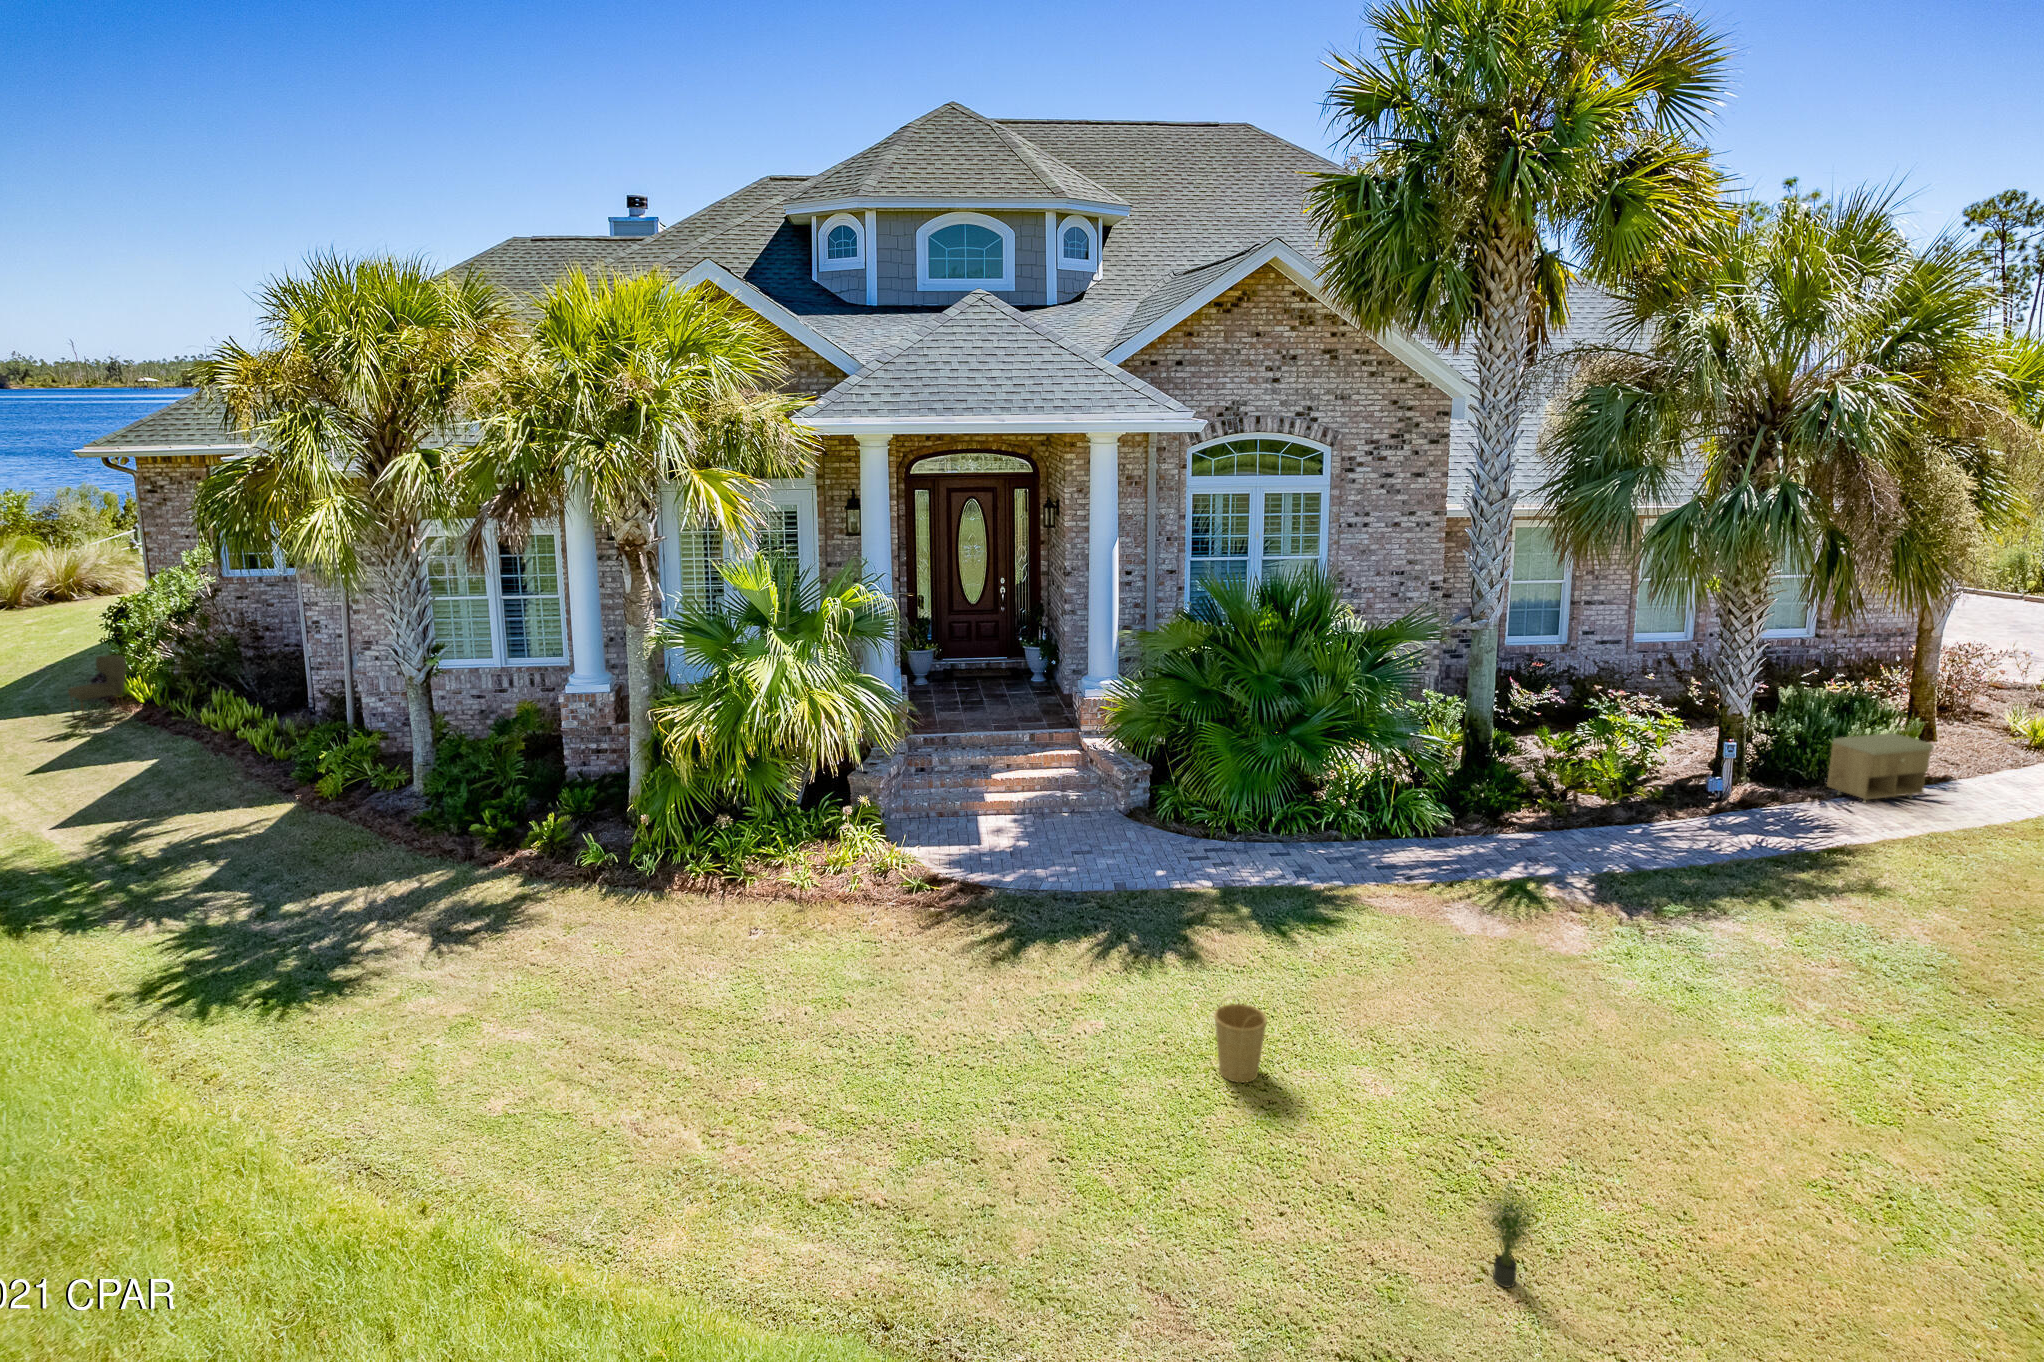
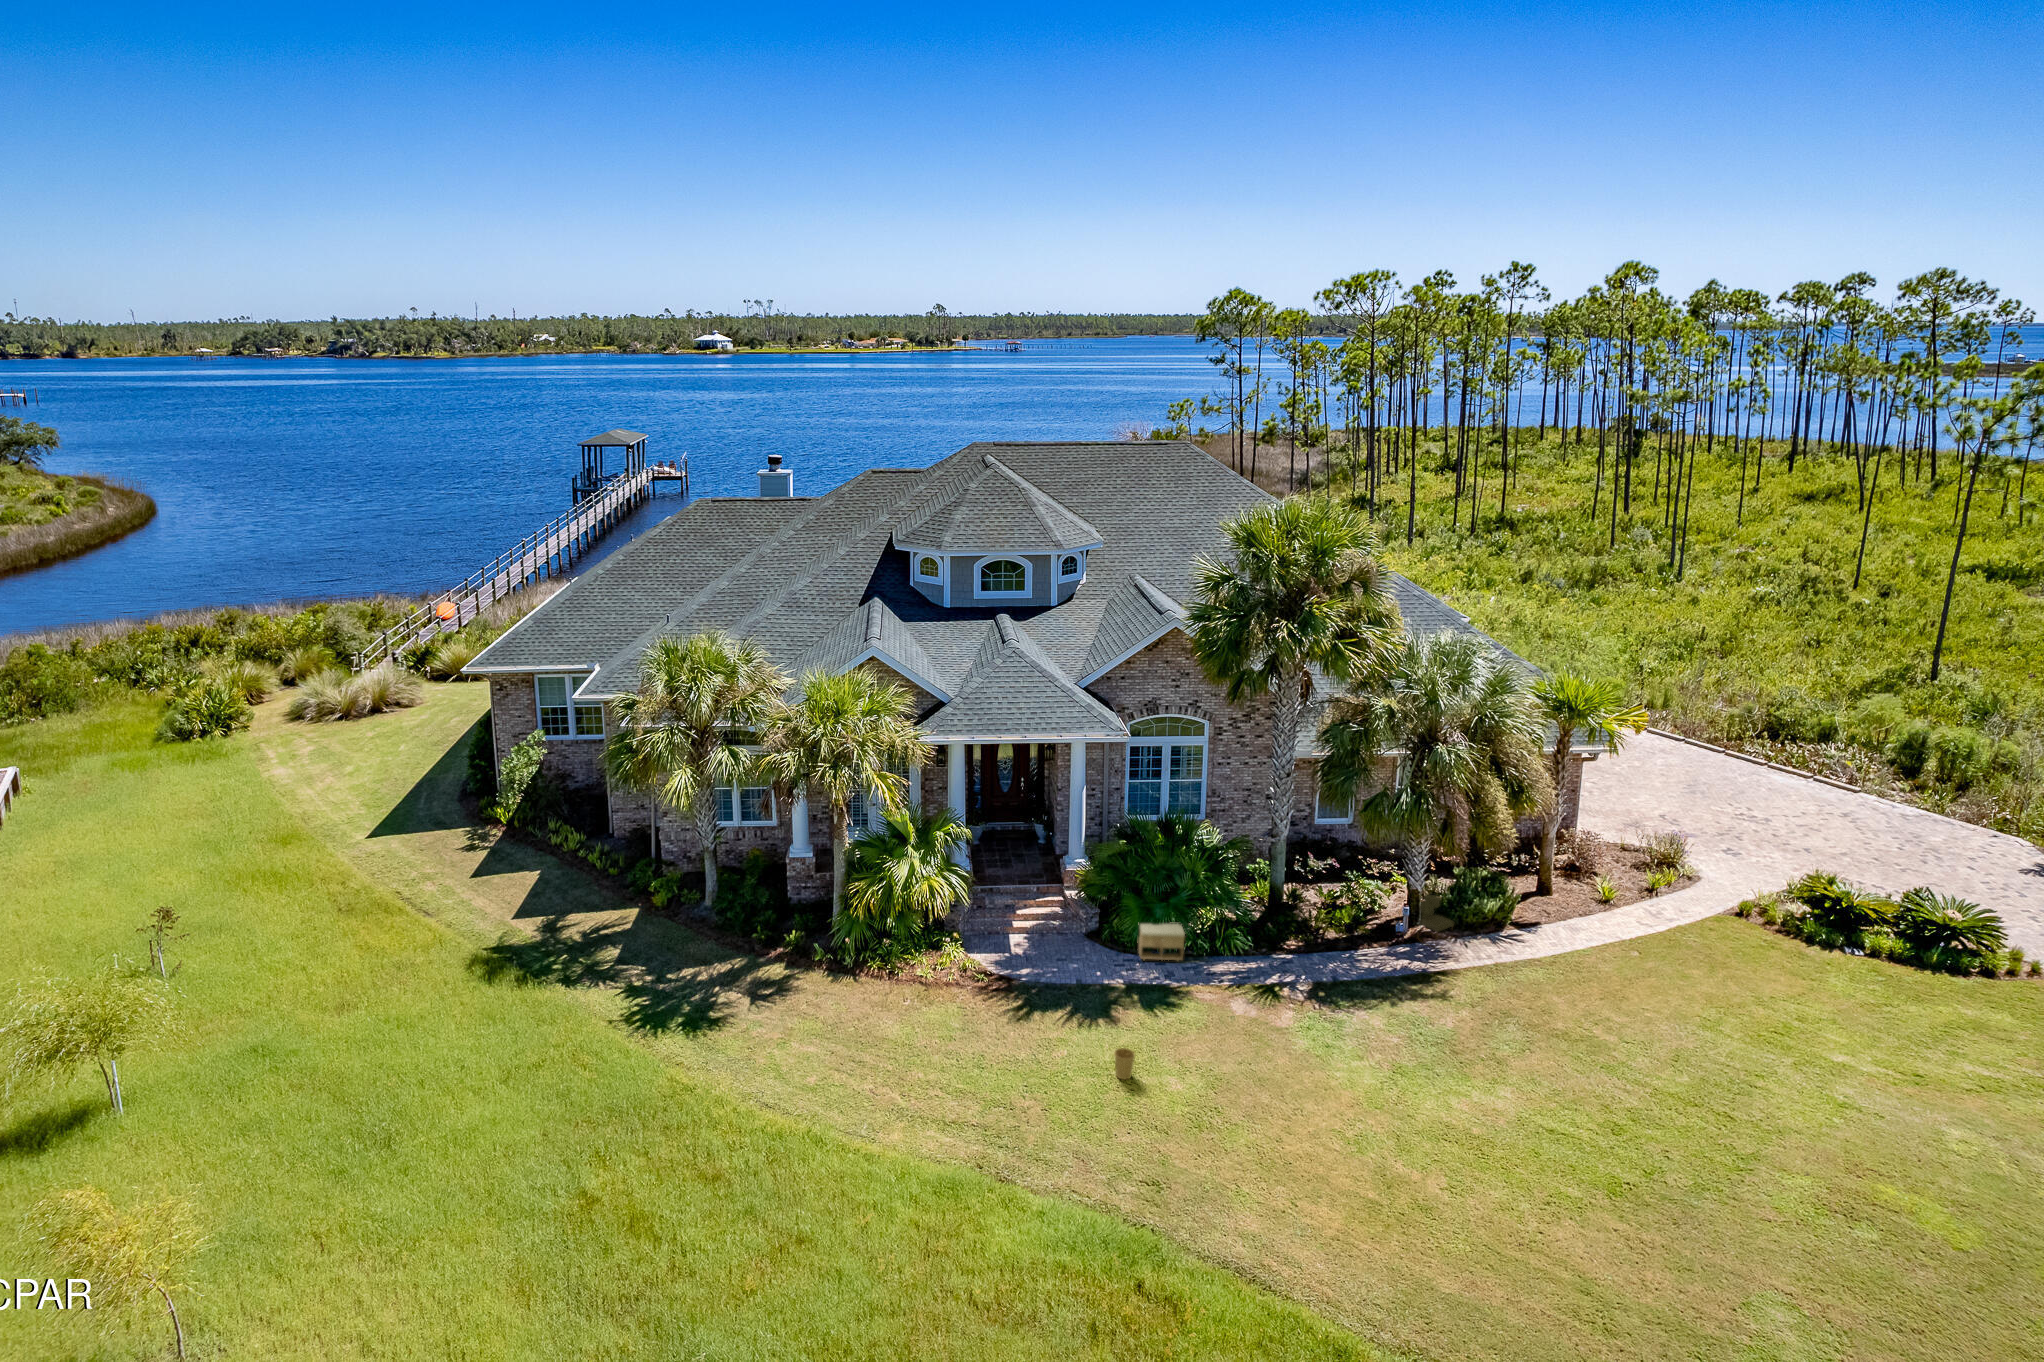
chair: present [68,655,127,725] -> present [1420,895,1454,947]
storage bench: present [1827,733,1933,803] -> present [1139,924,1185,961]
potted plant: present [1482,1182,1543,1288] -> none [1193,1116,1216,1153]

